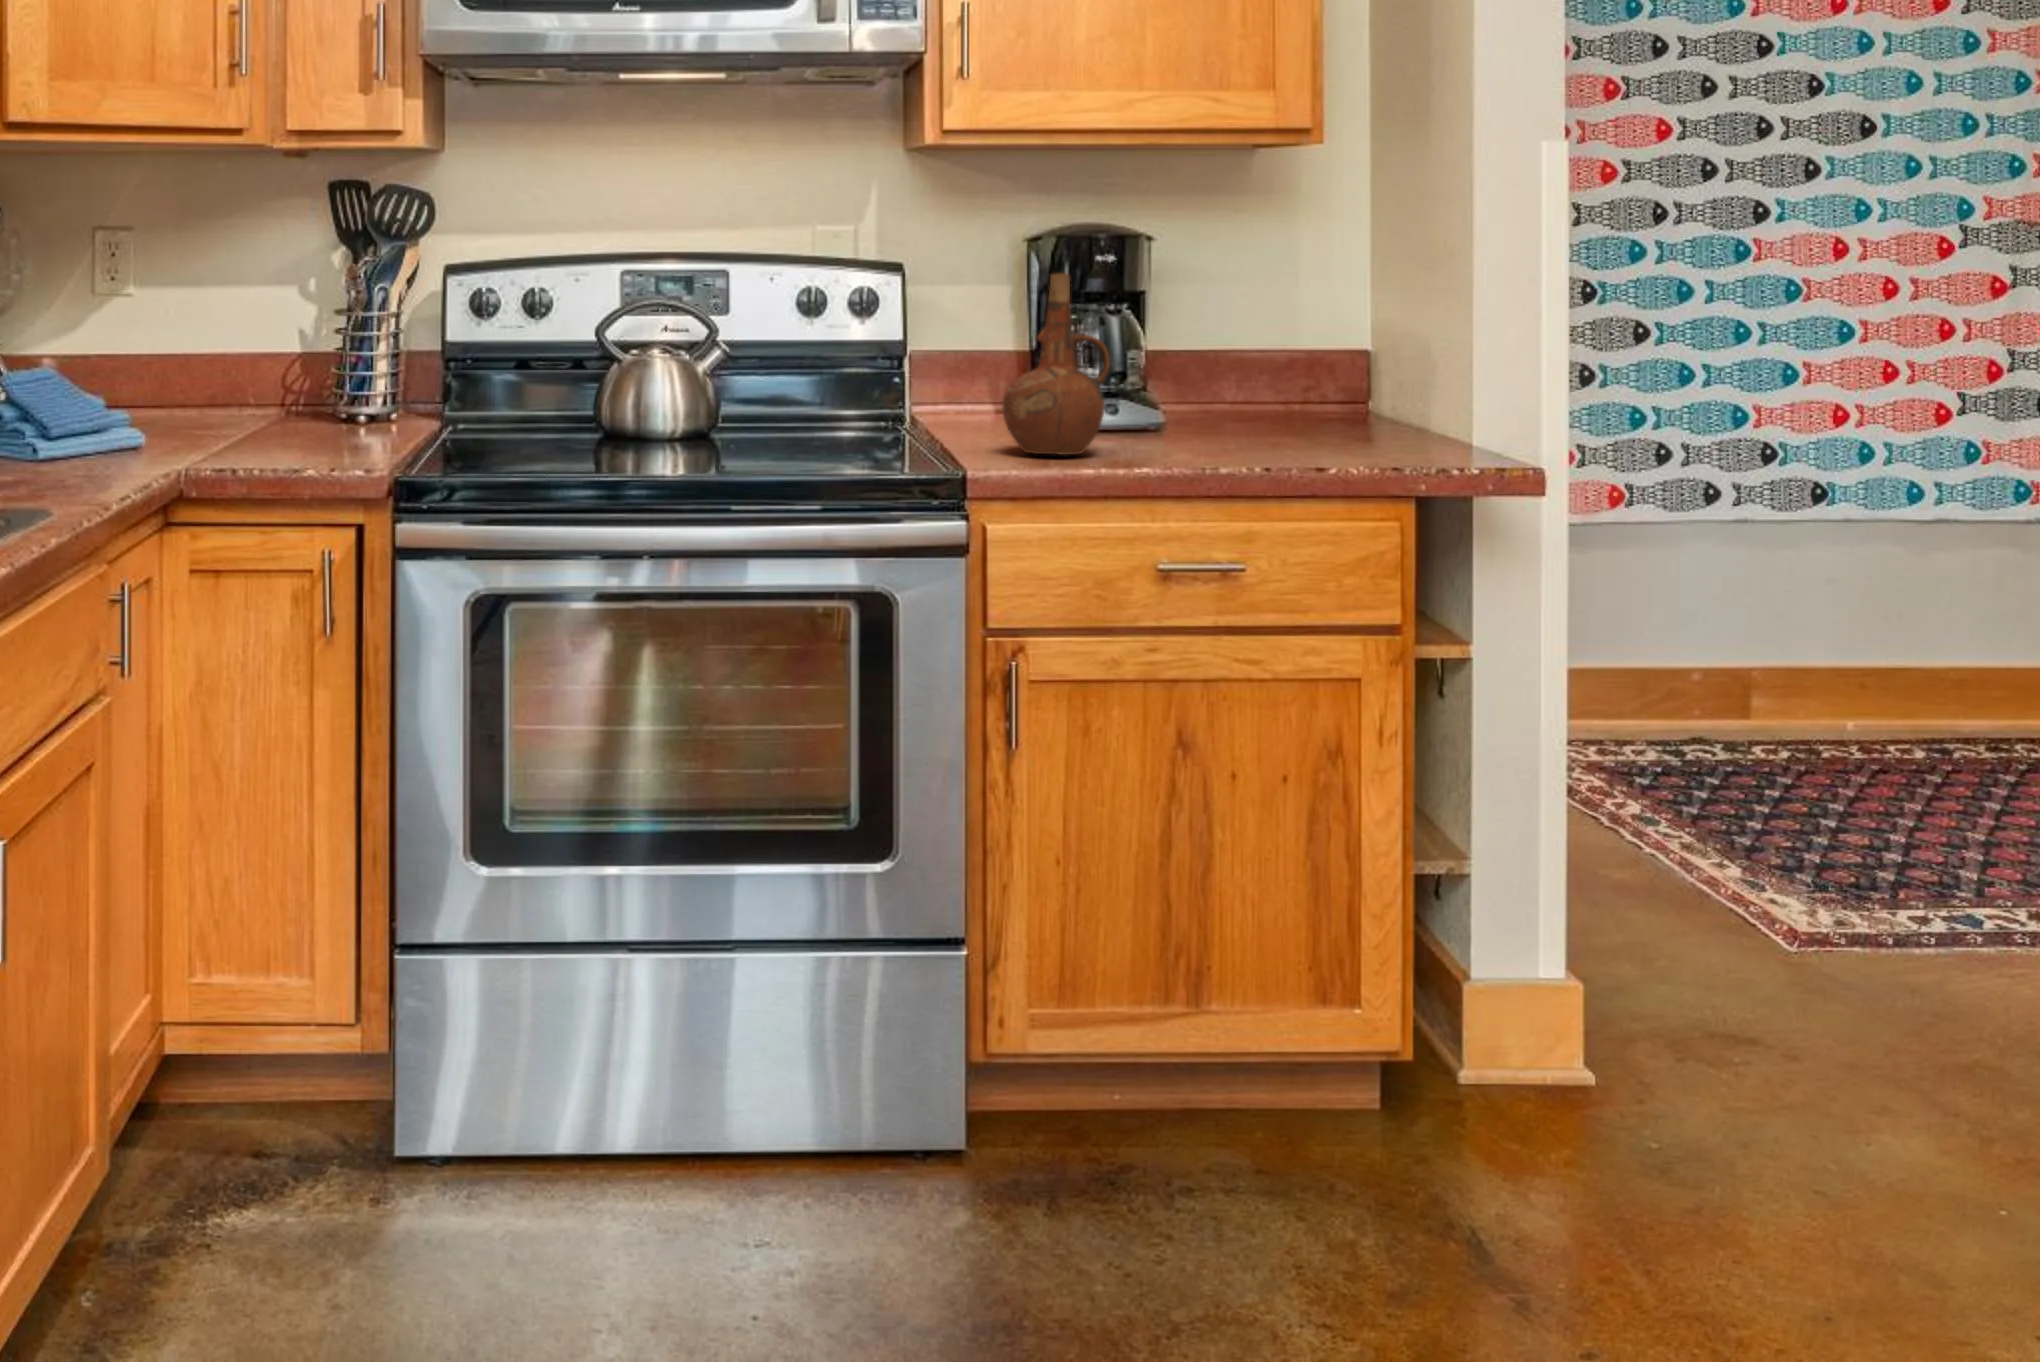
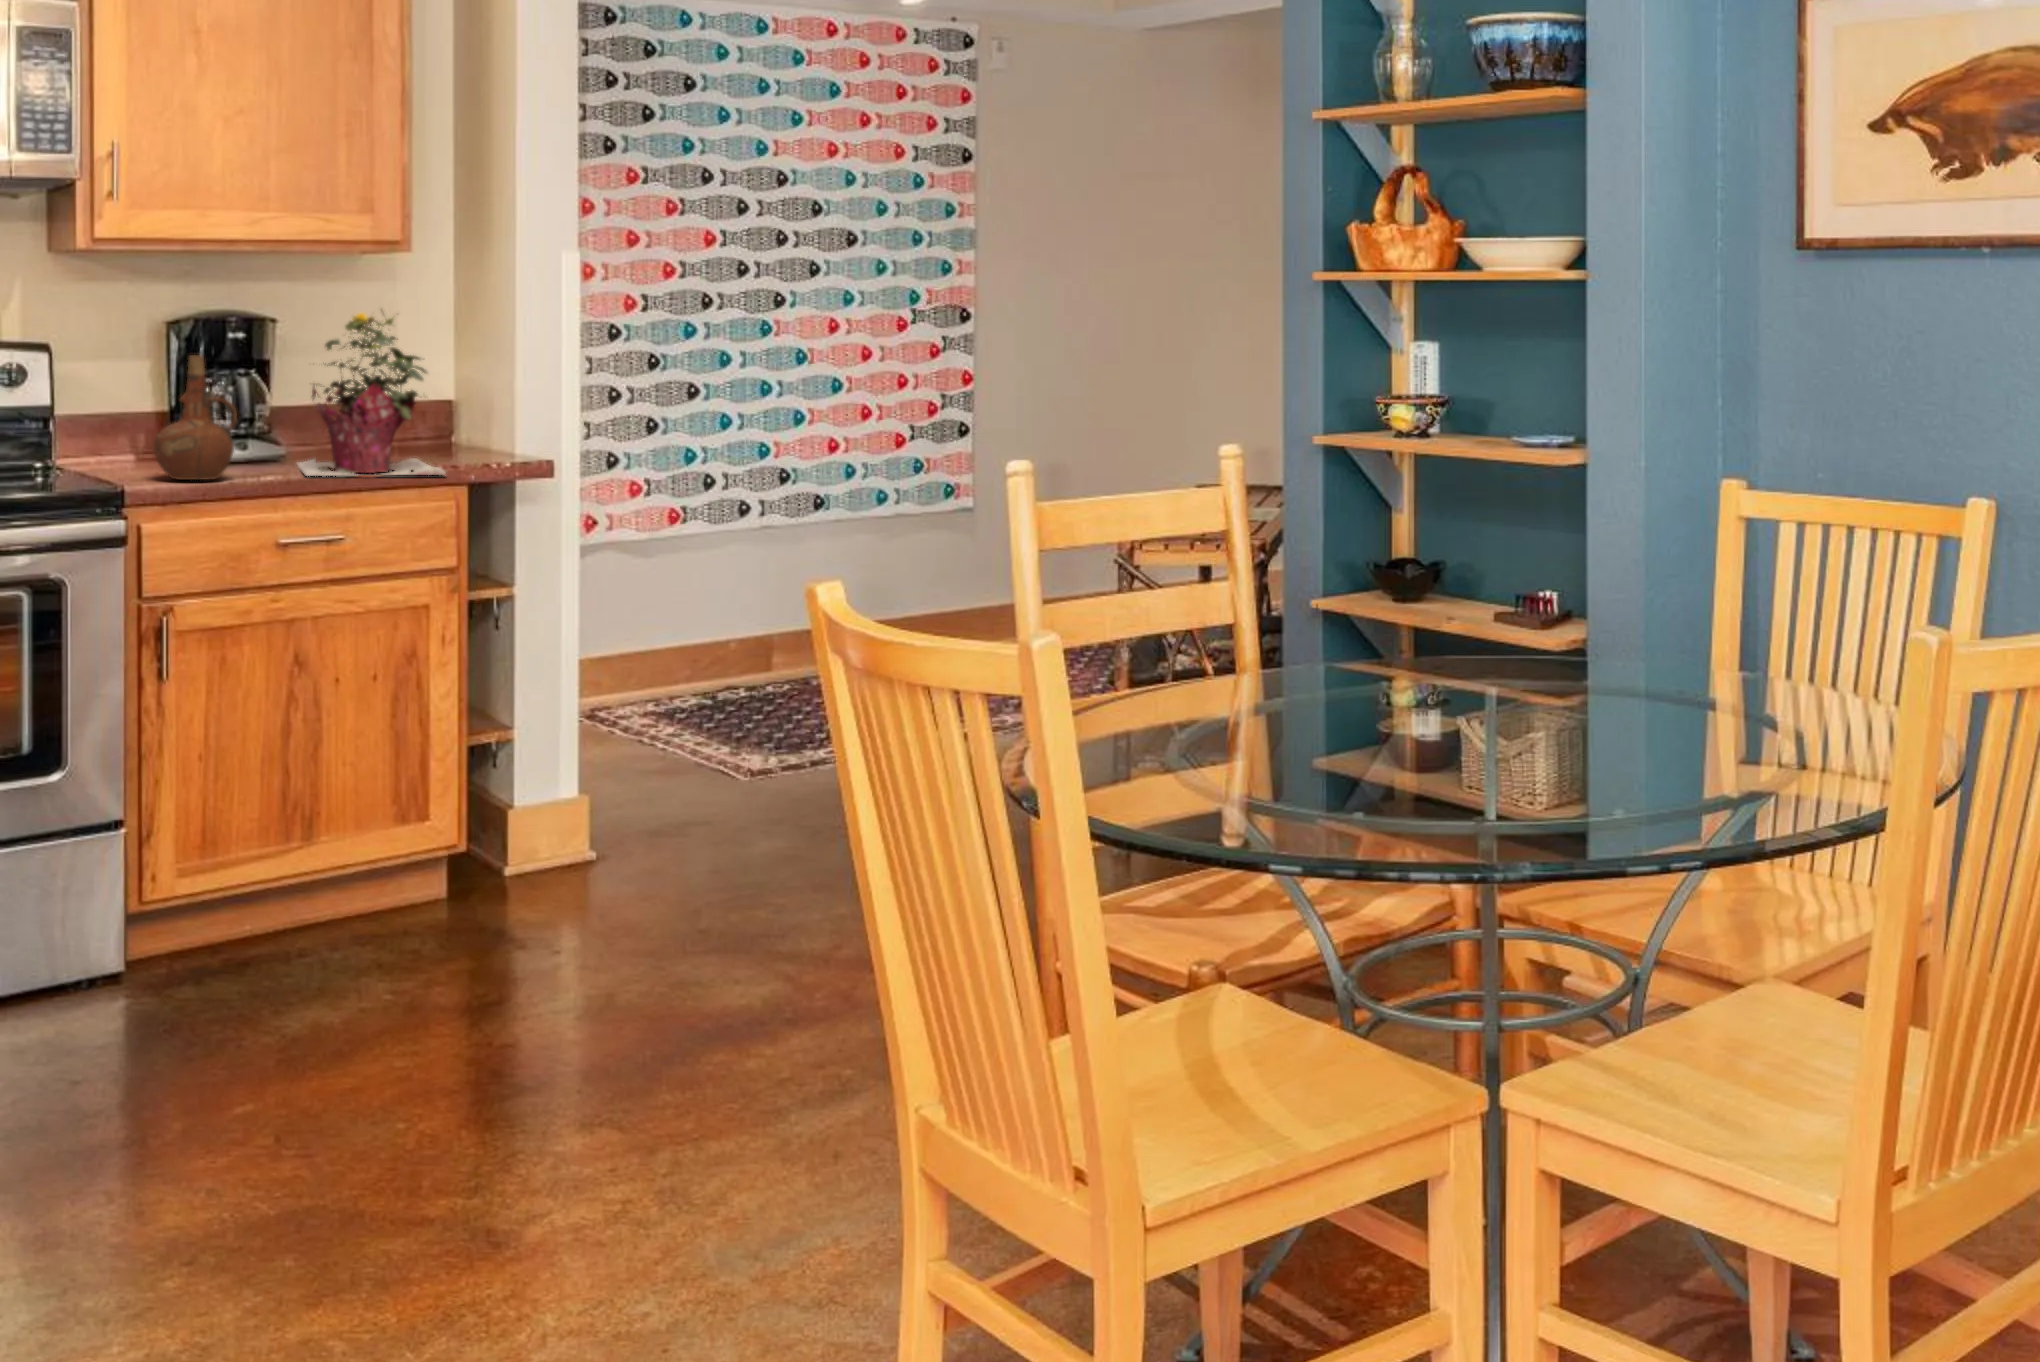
potted plant: none [1181,202,1400,454] -> present [297,313,445,476]

